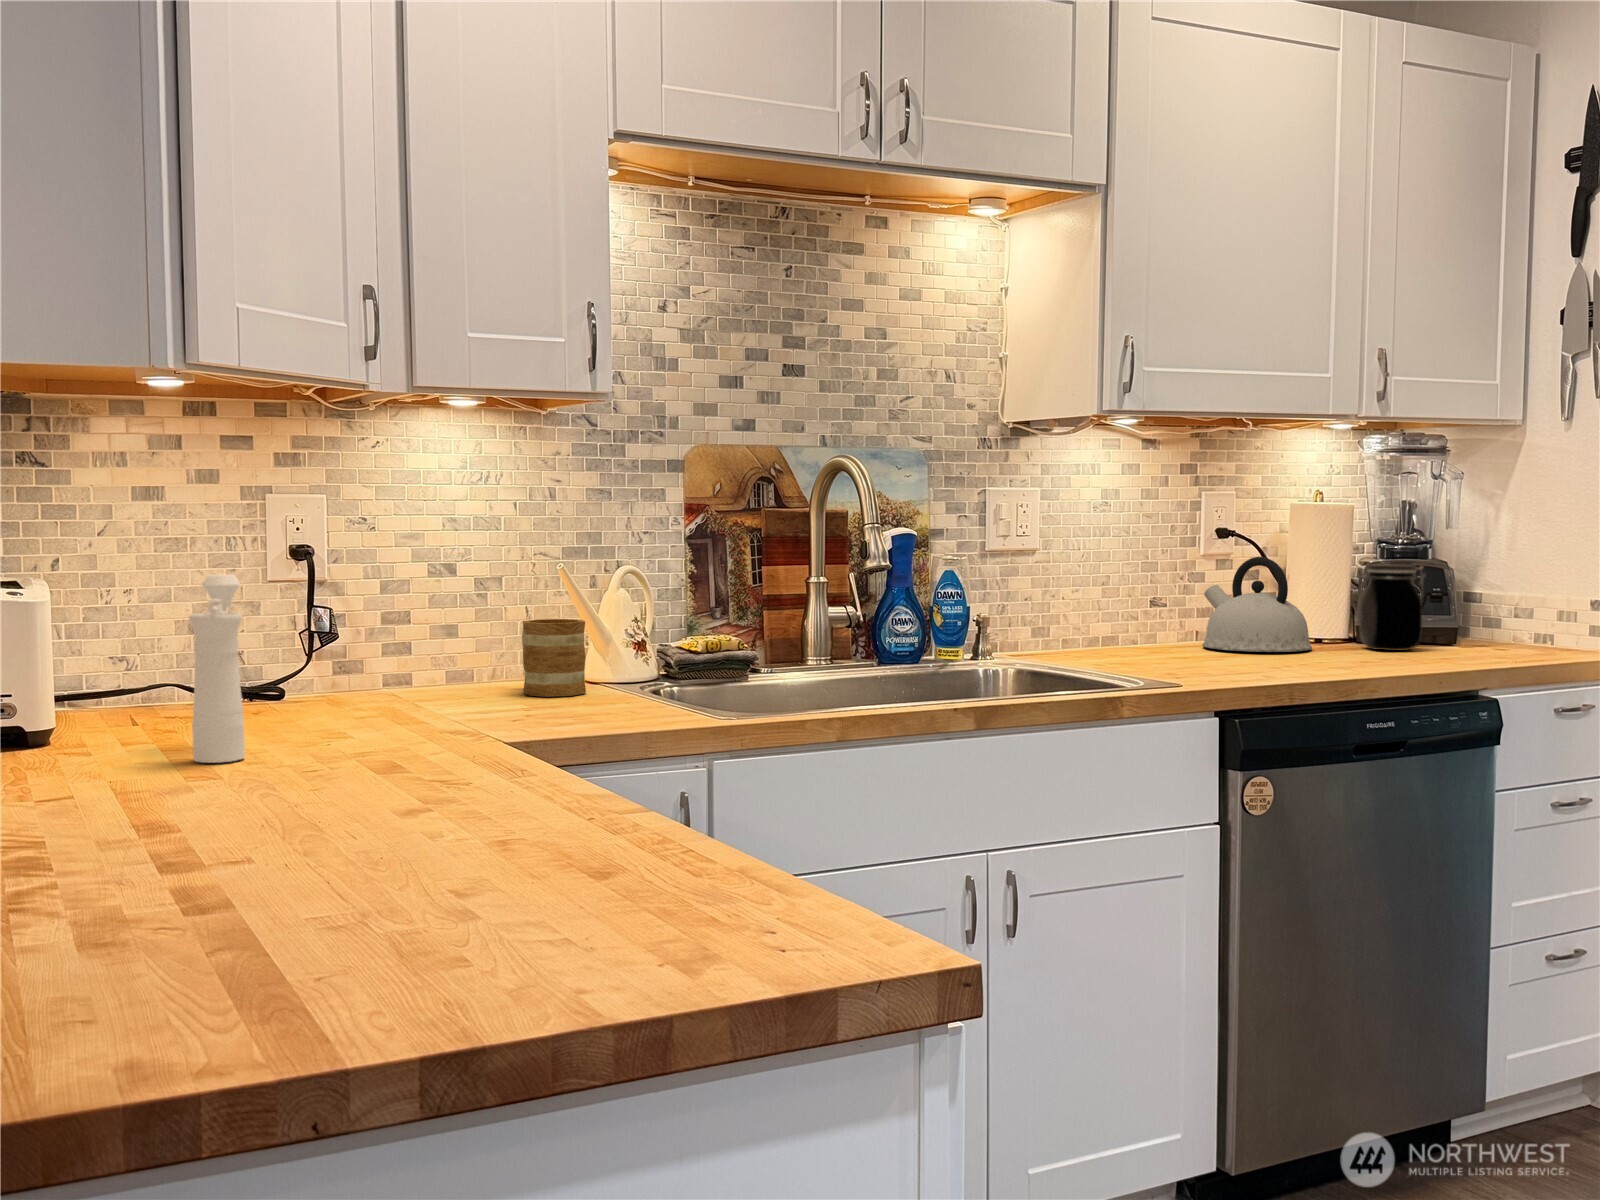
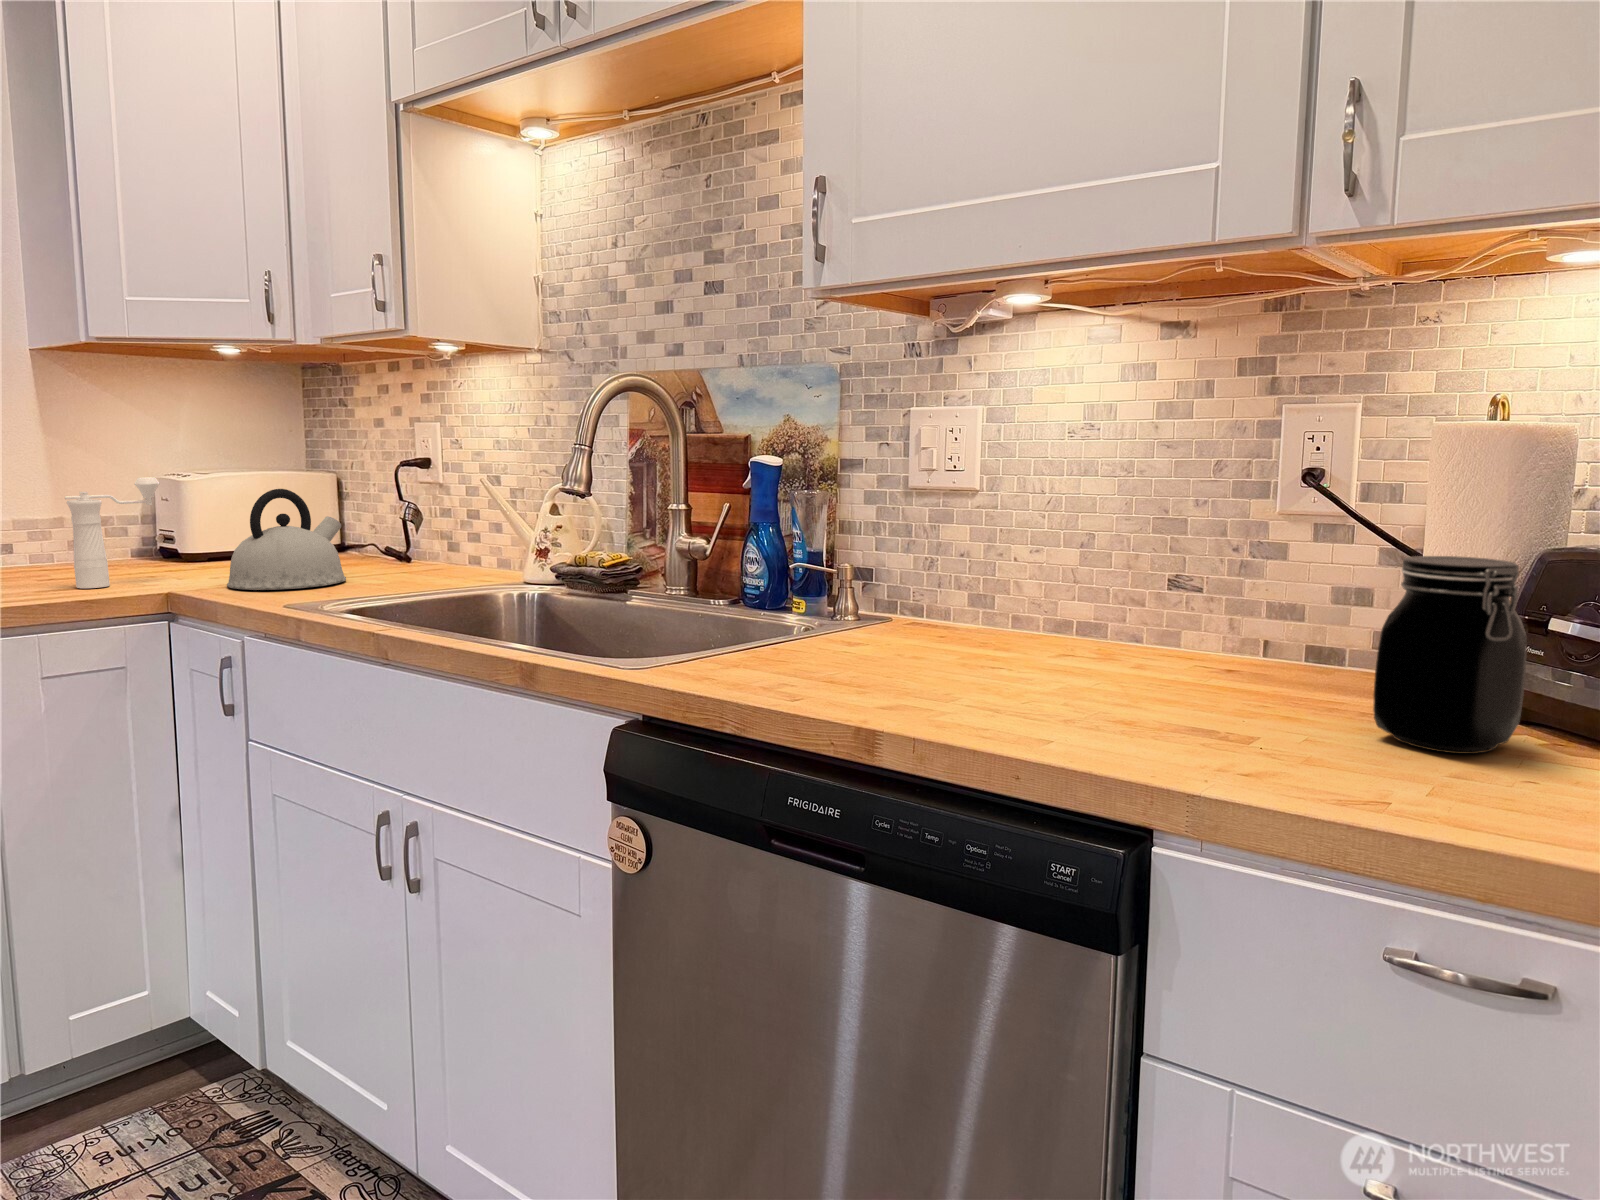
kettle: present [1203,557,1312,652] -> present [227,489,346,590]
mug: present [522,619,586,697] -> none [419,525,484,588]

